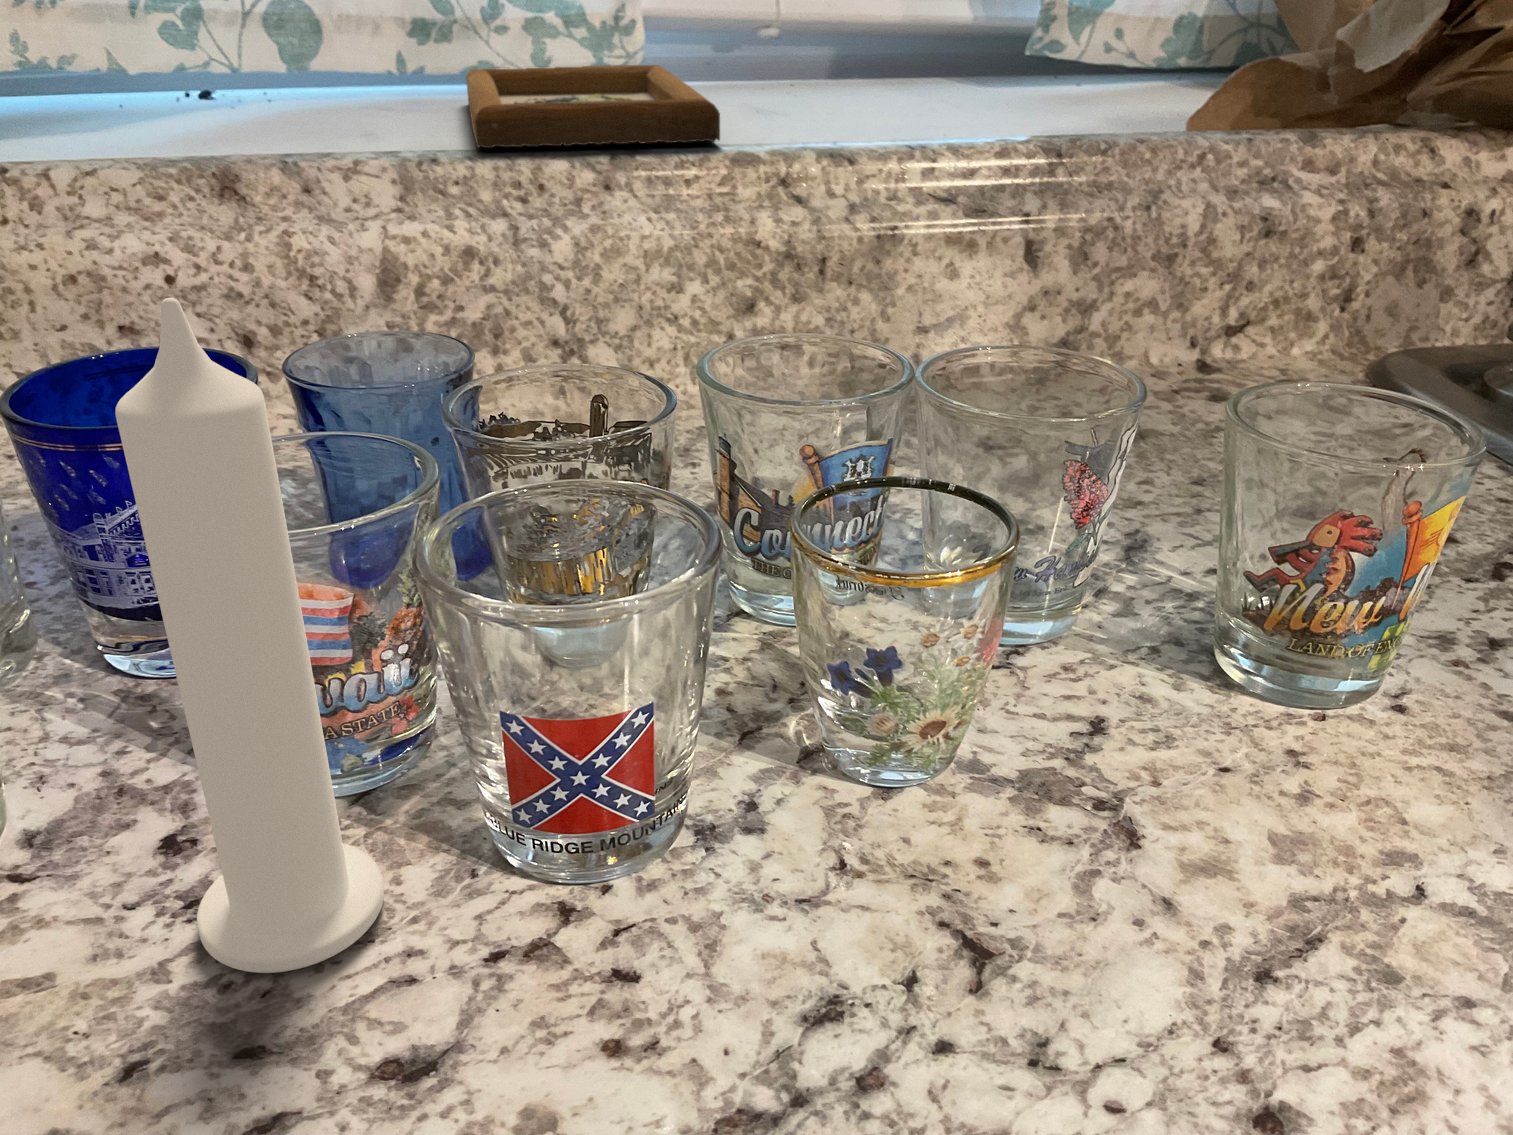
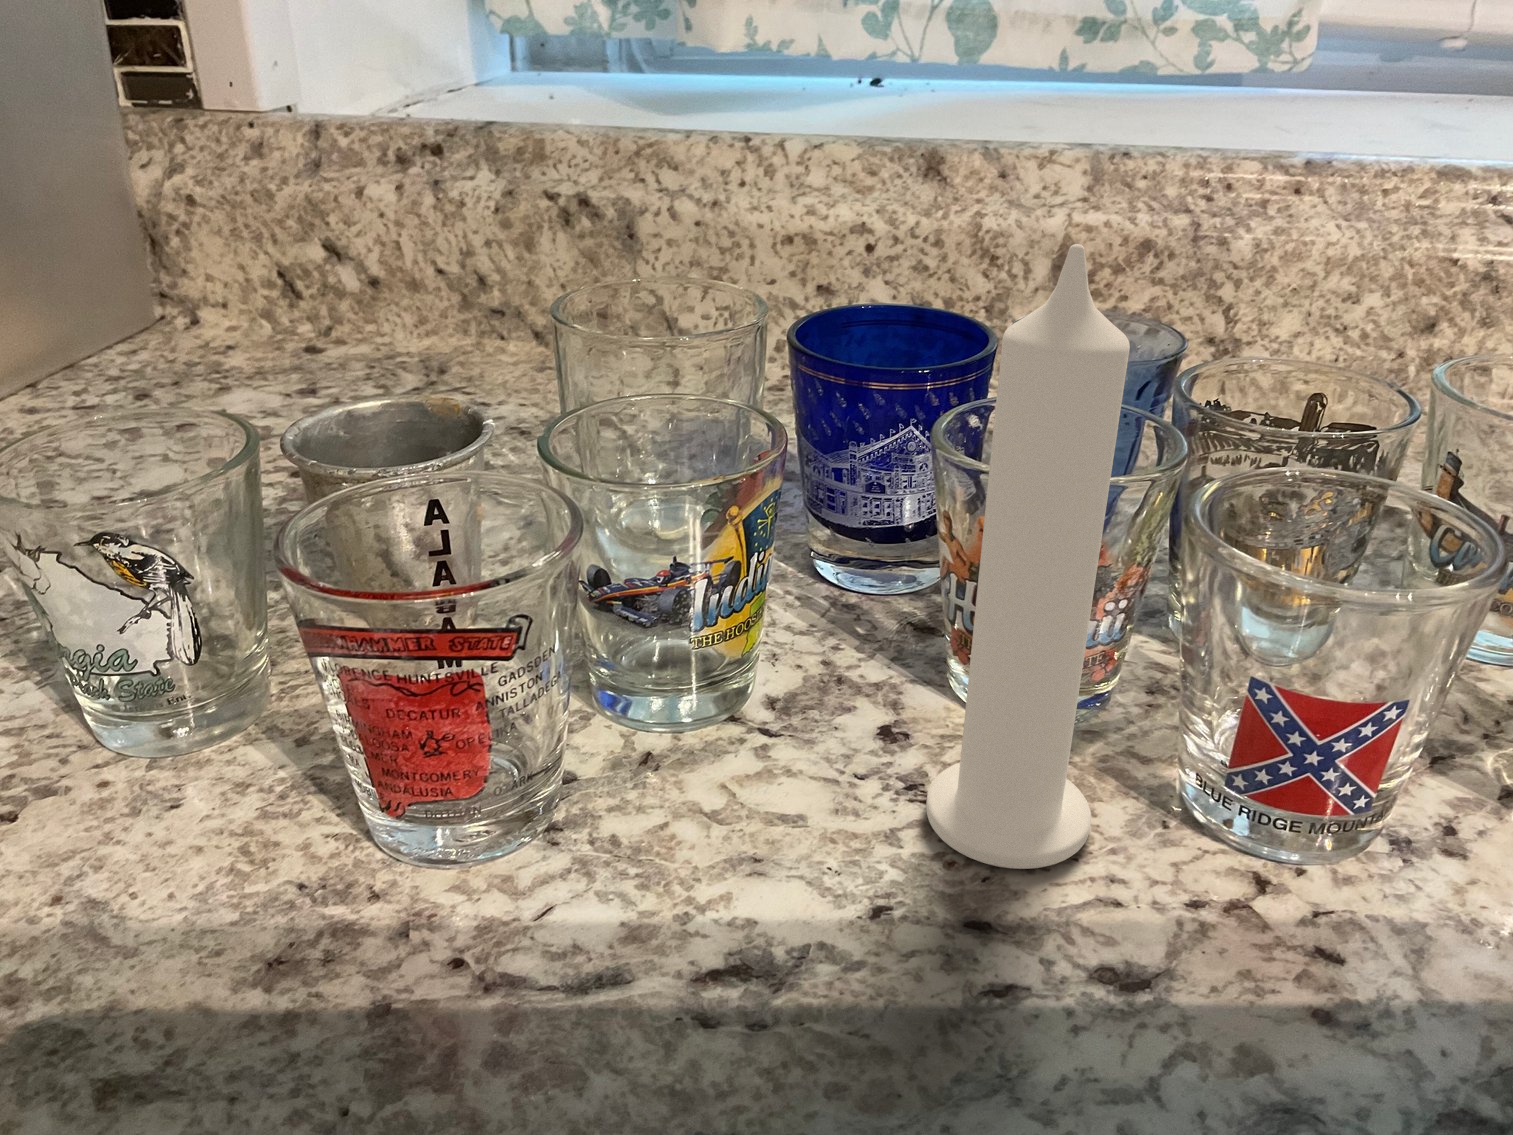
picture frame: present [466,65,720,148] -> none [1130,71,1425,154]

